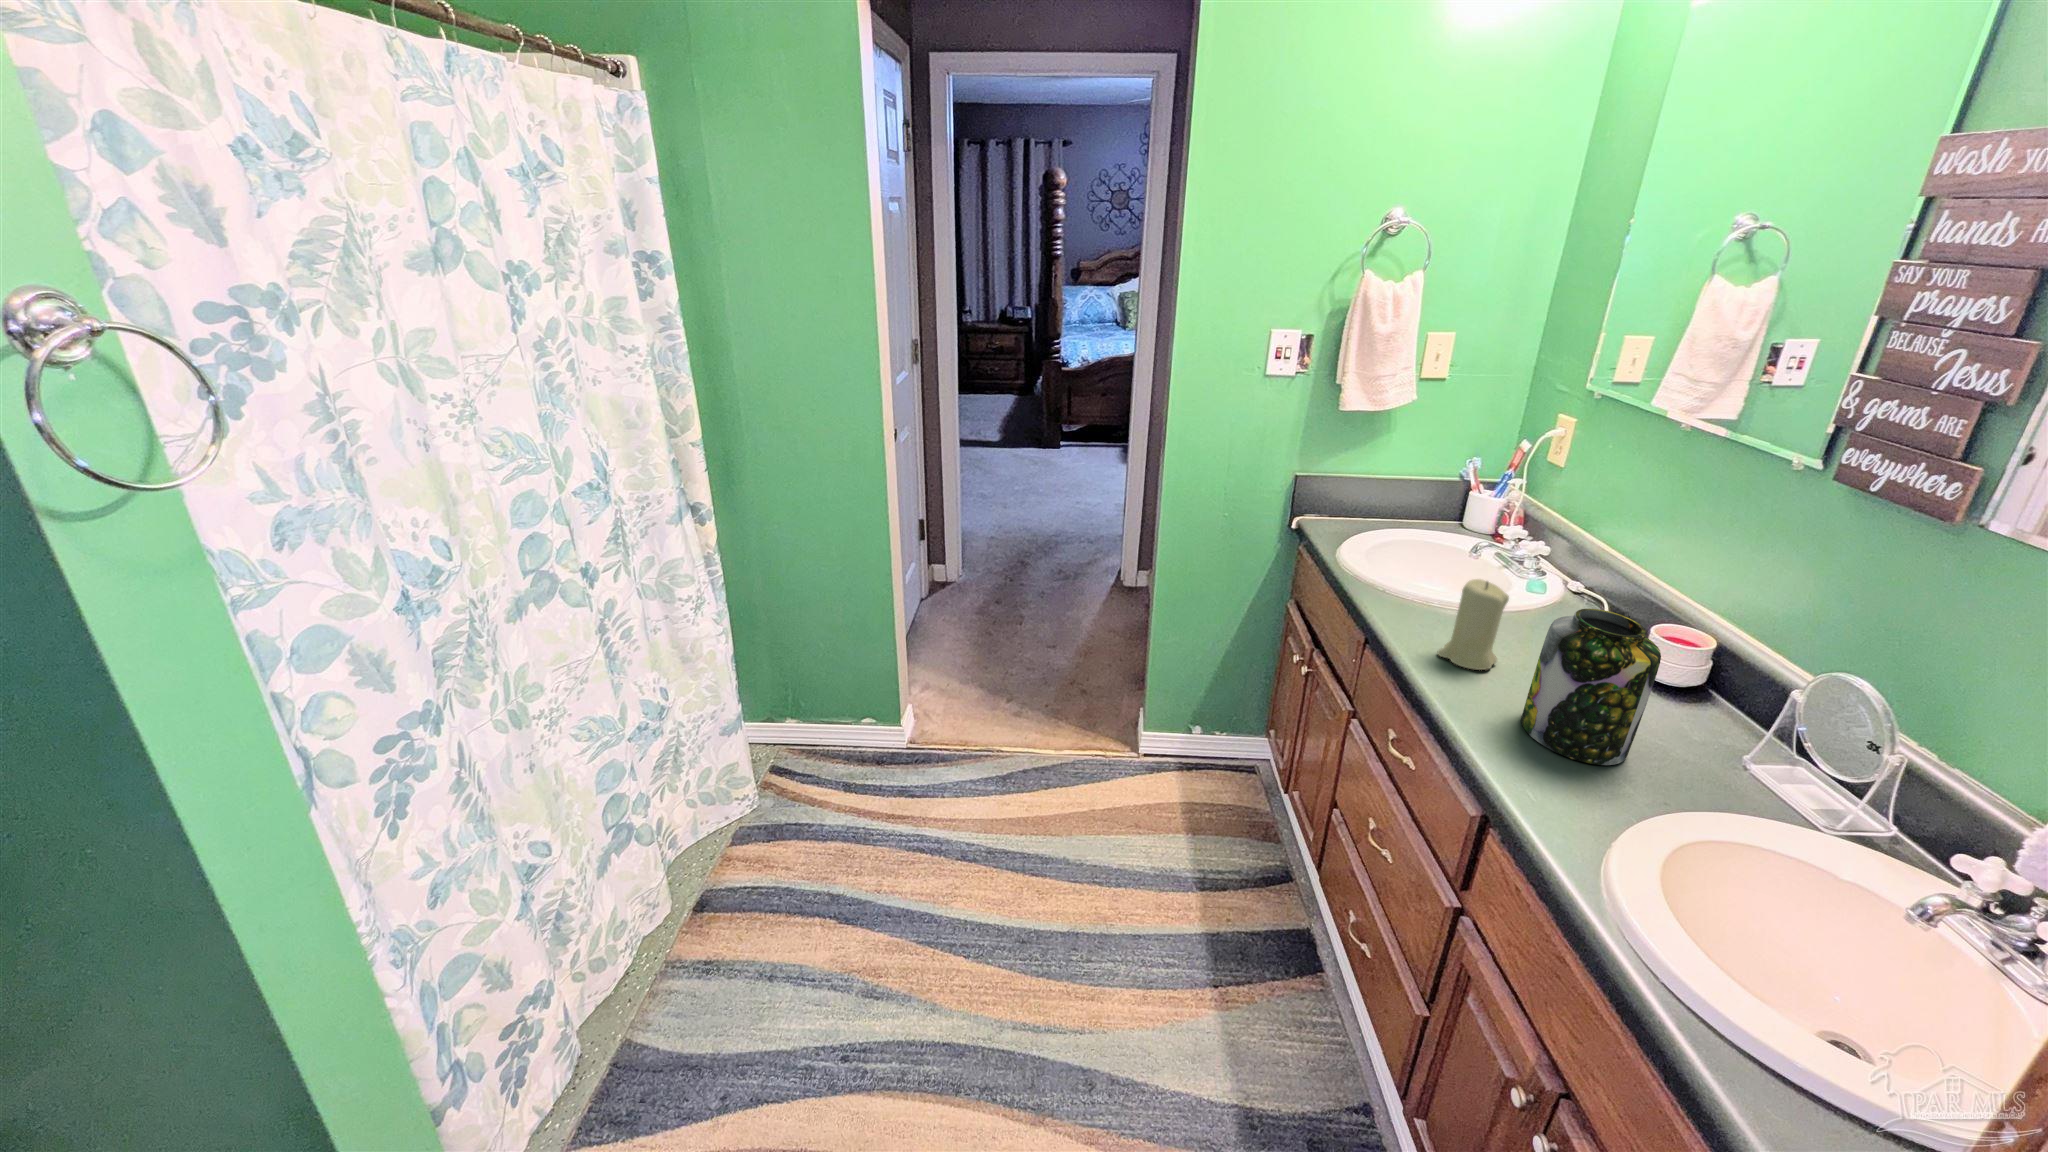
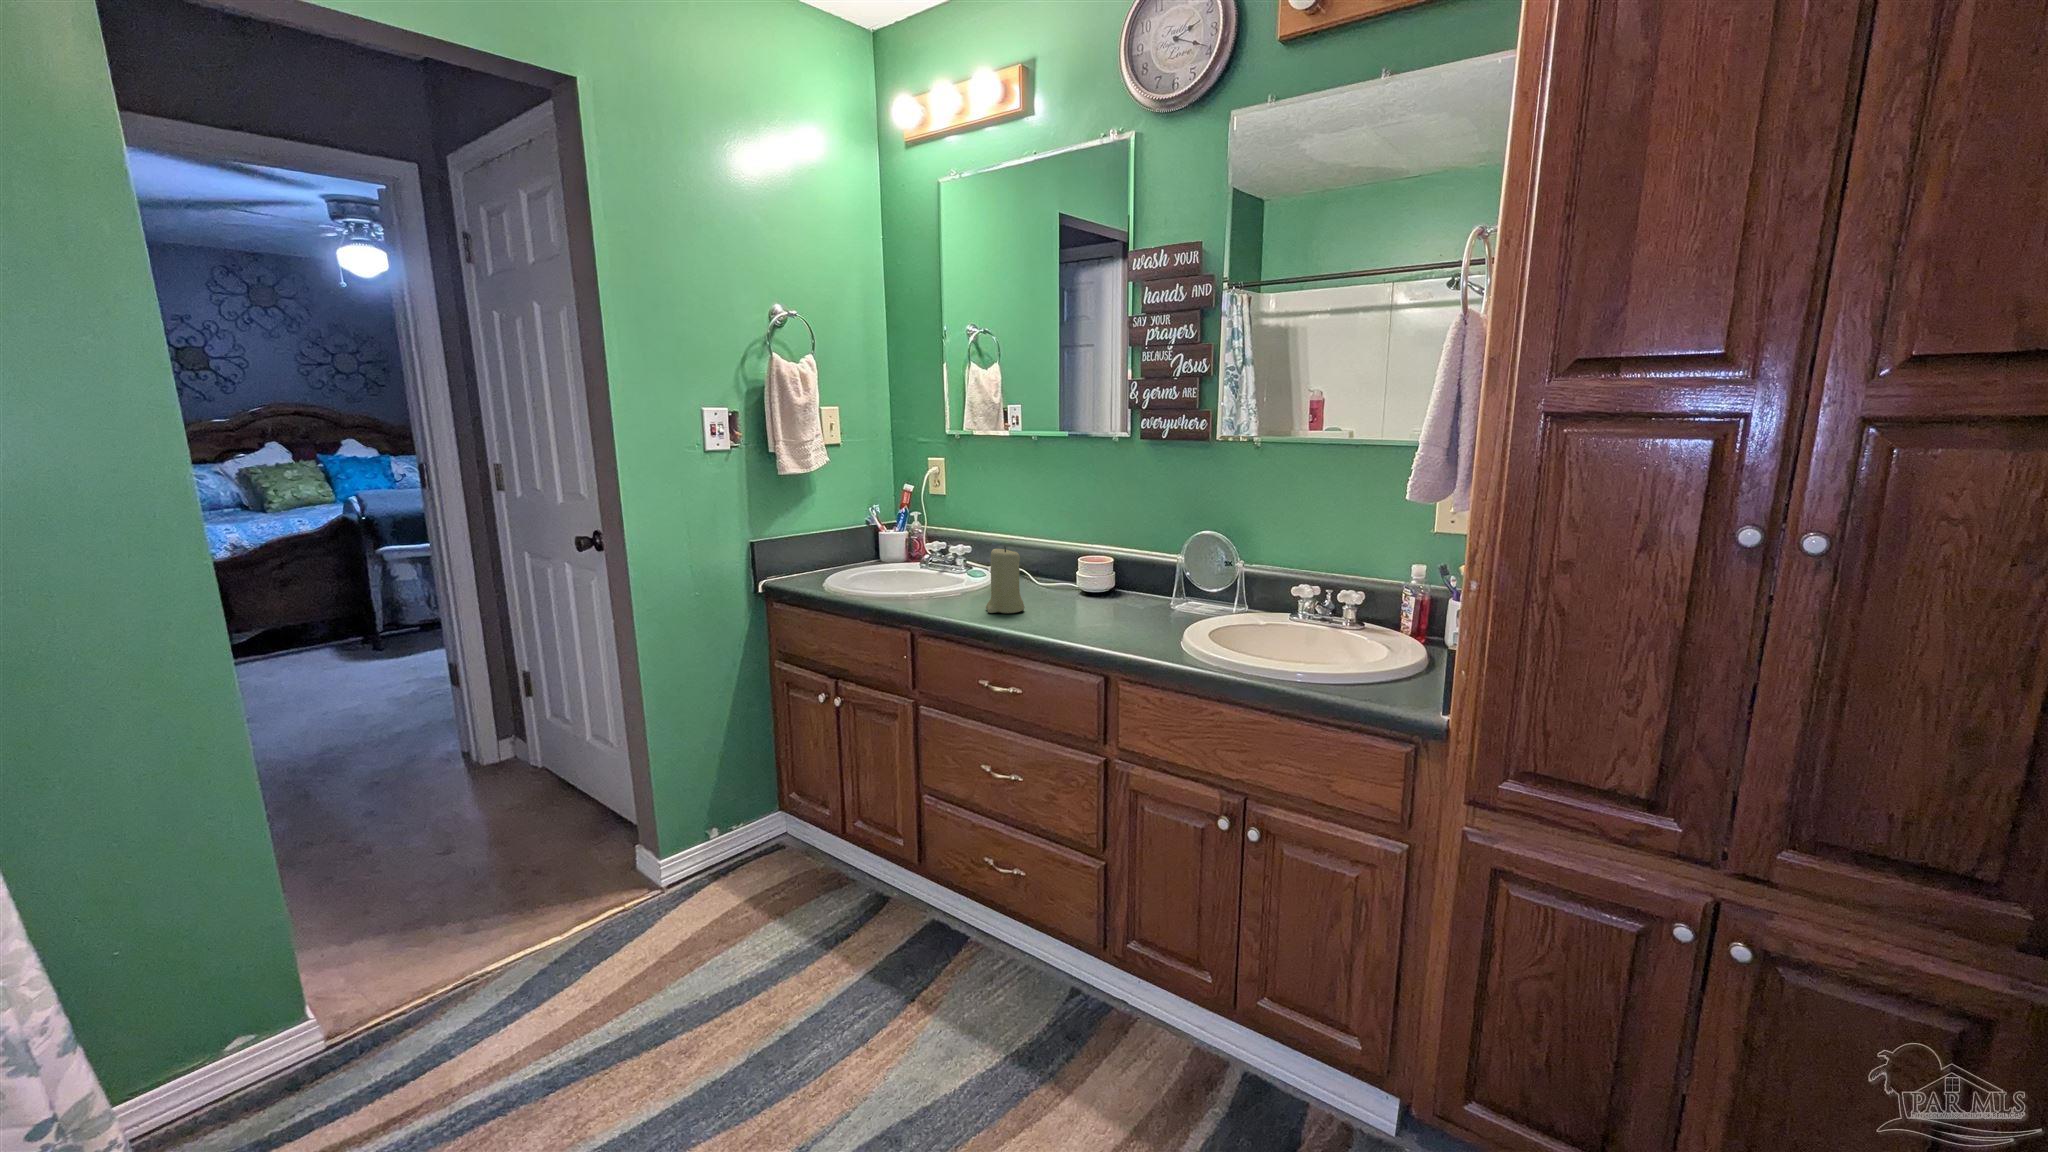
jar: present [1521,609,1661,765] -> none [1072,531,1140,627]

